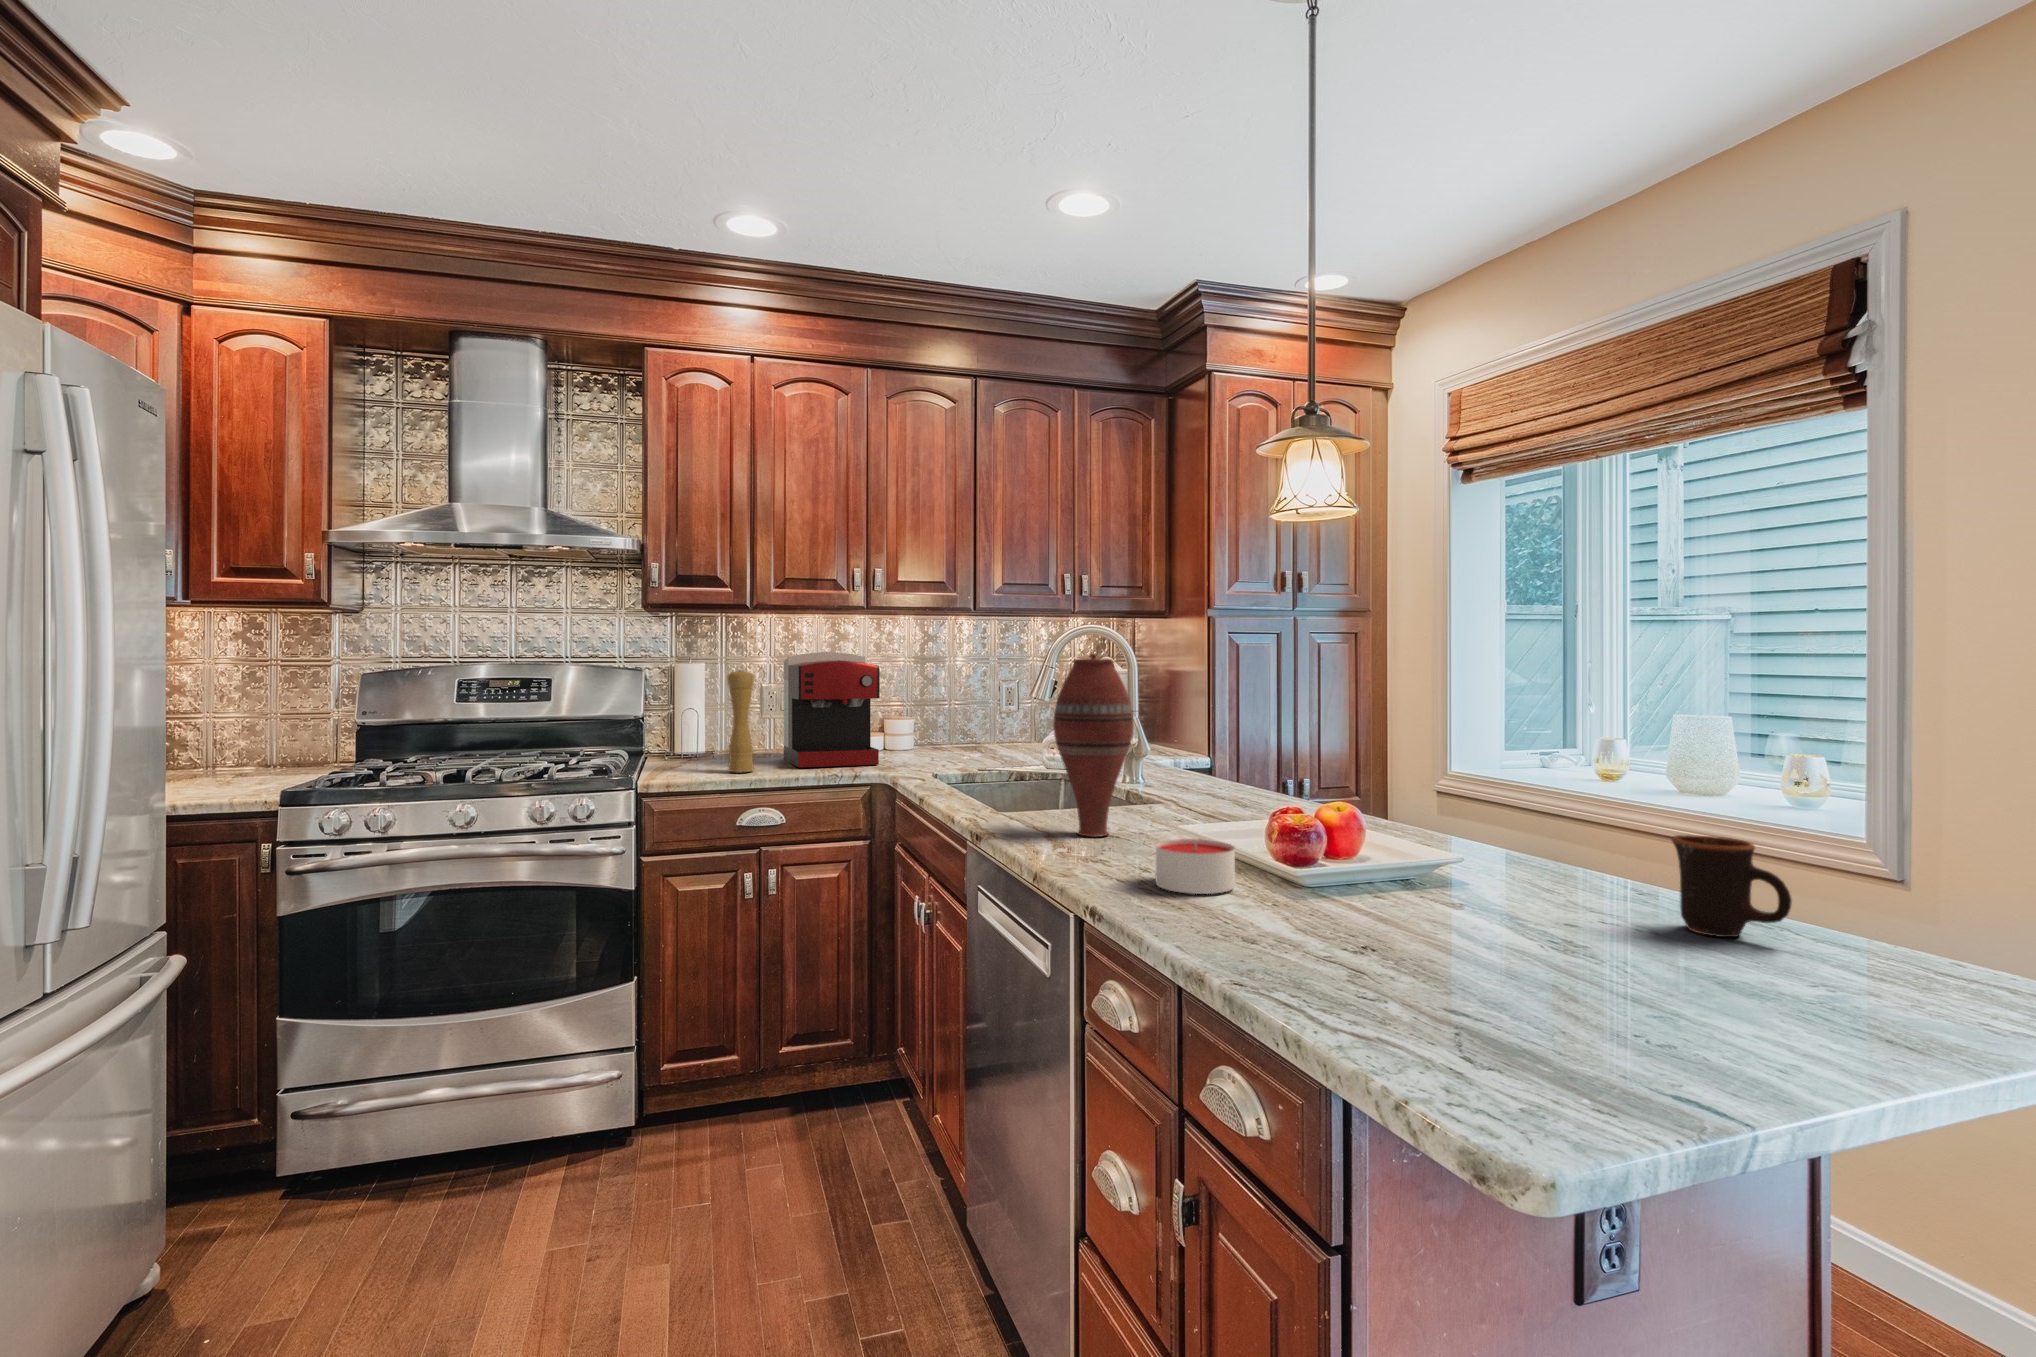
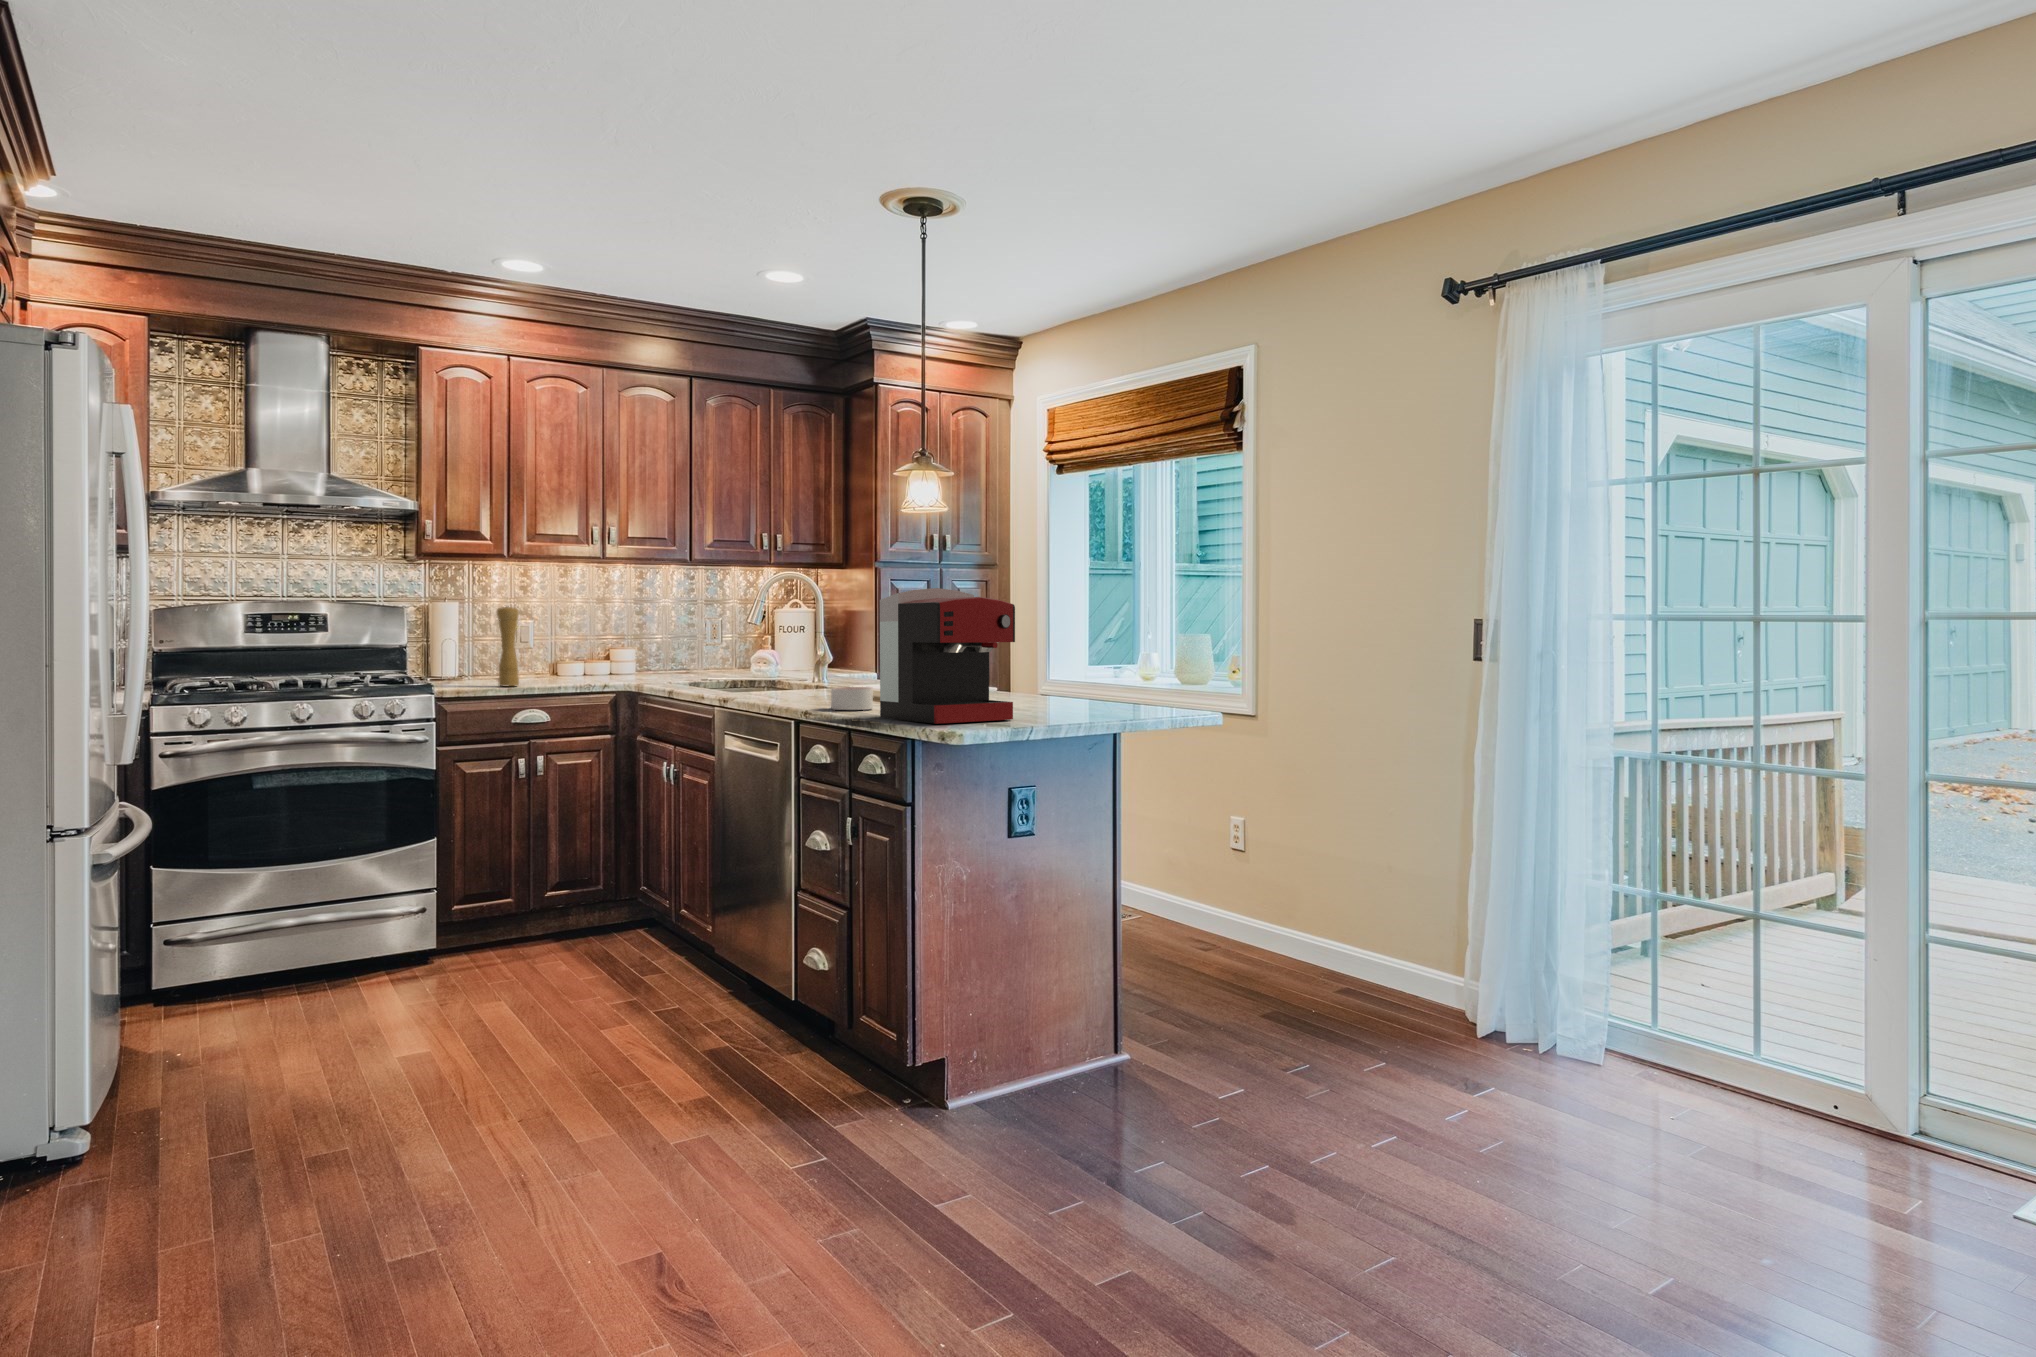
coffee maker: present [784,652,880,767] -> present [880,588,1015,724]
vase: present [1053,654,1133,837] -> none [769,589,818,699]
mug: present [1672,835,1792,937] -> none [1073,671,1113,714]

